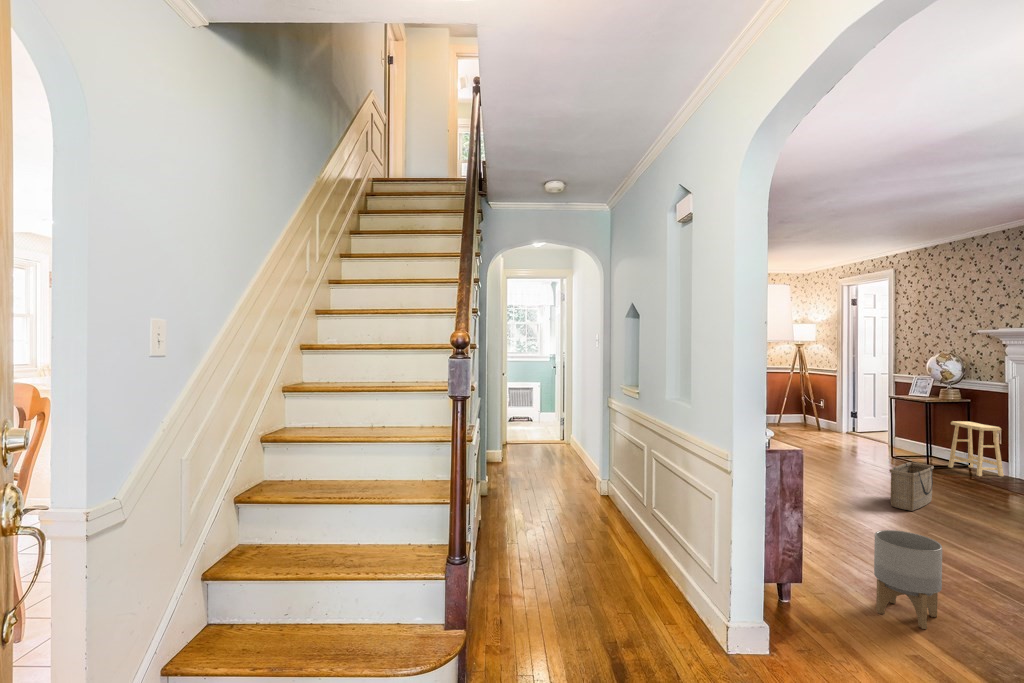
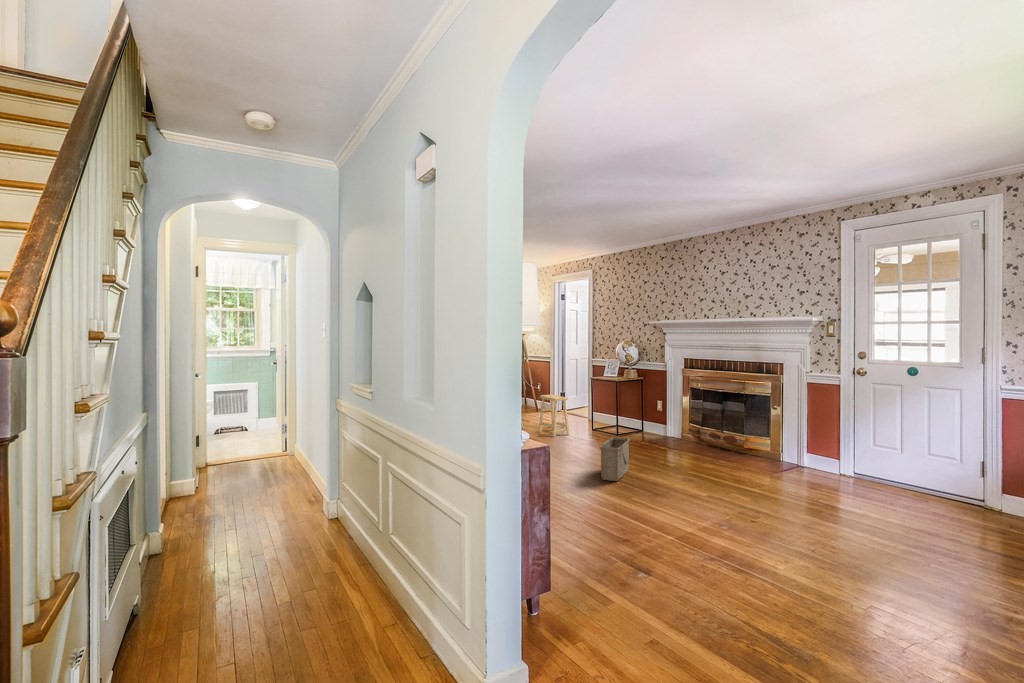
footstool: present [948,421,1004,477] -> present [539,395,570,437]
planter: present [874,530,942,629] -> none [609,515,663,608]

